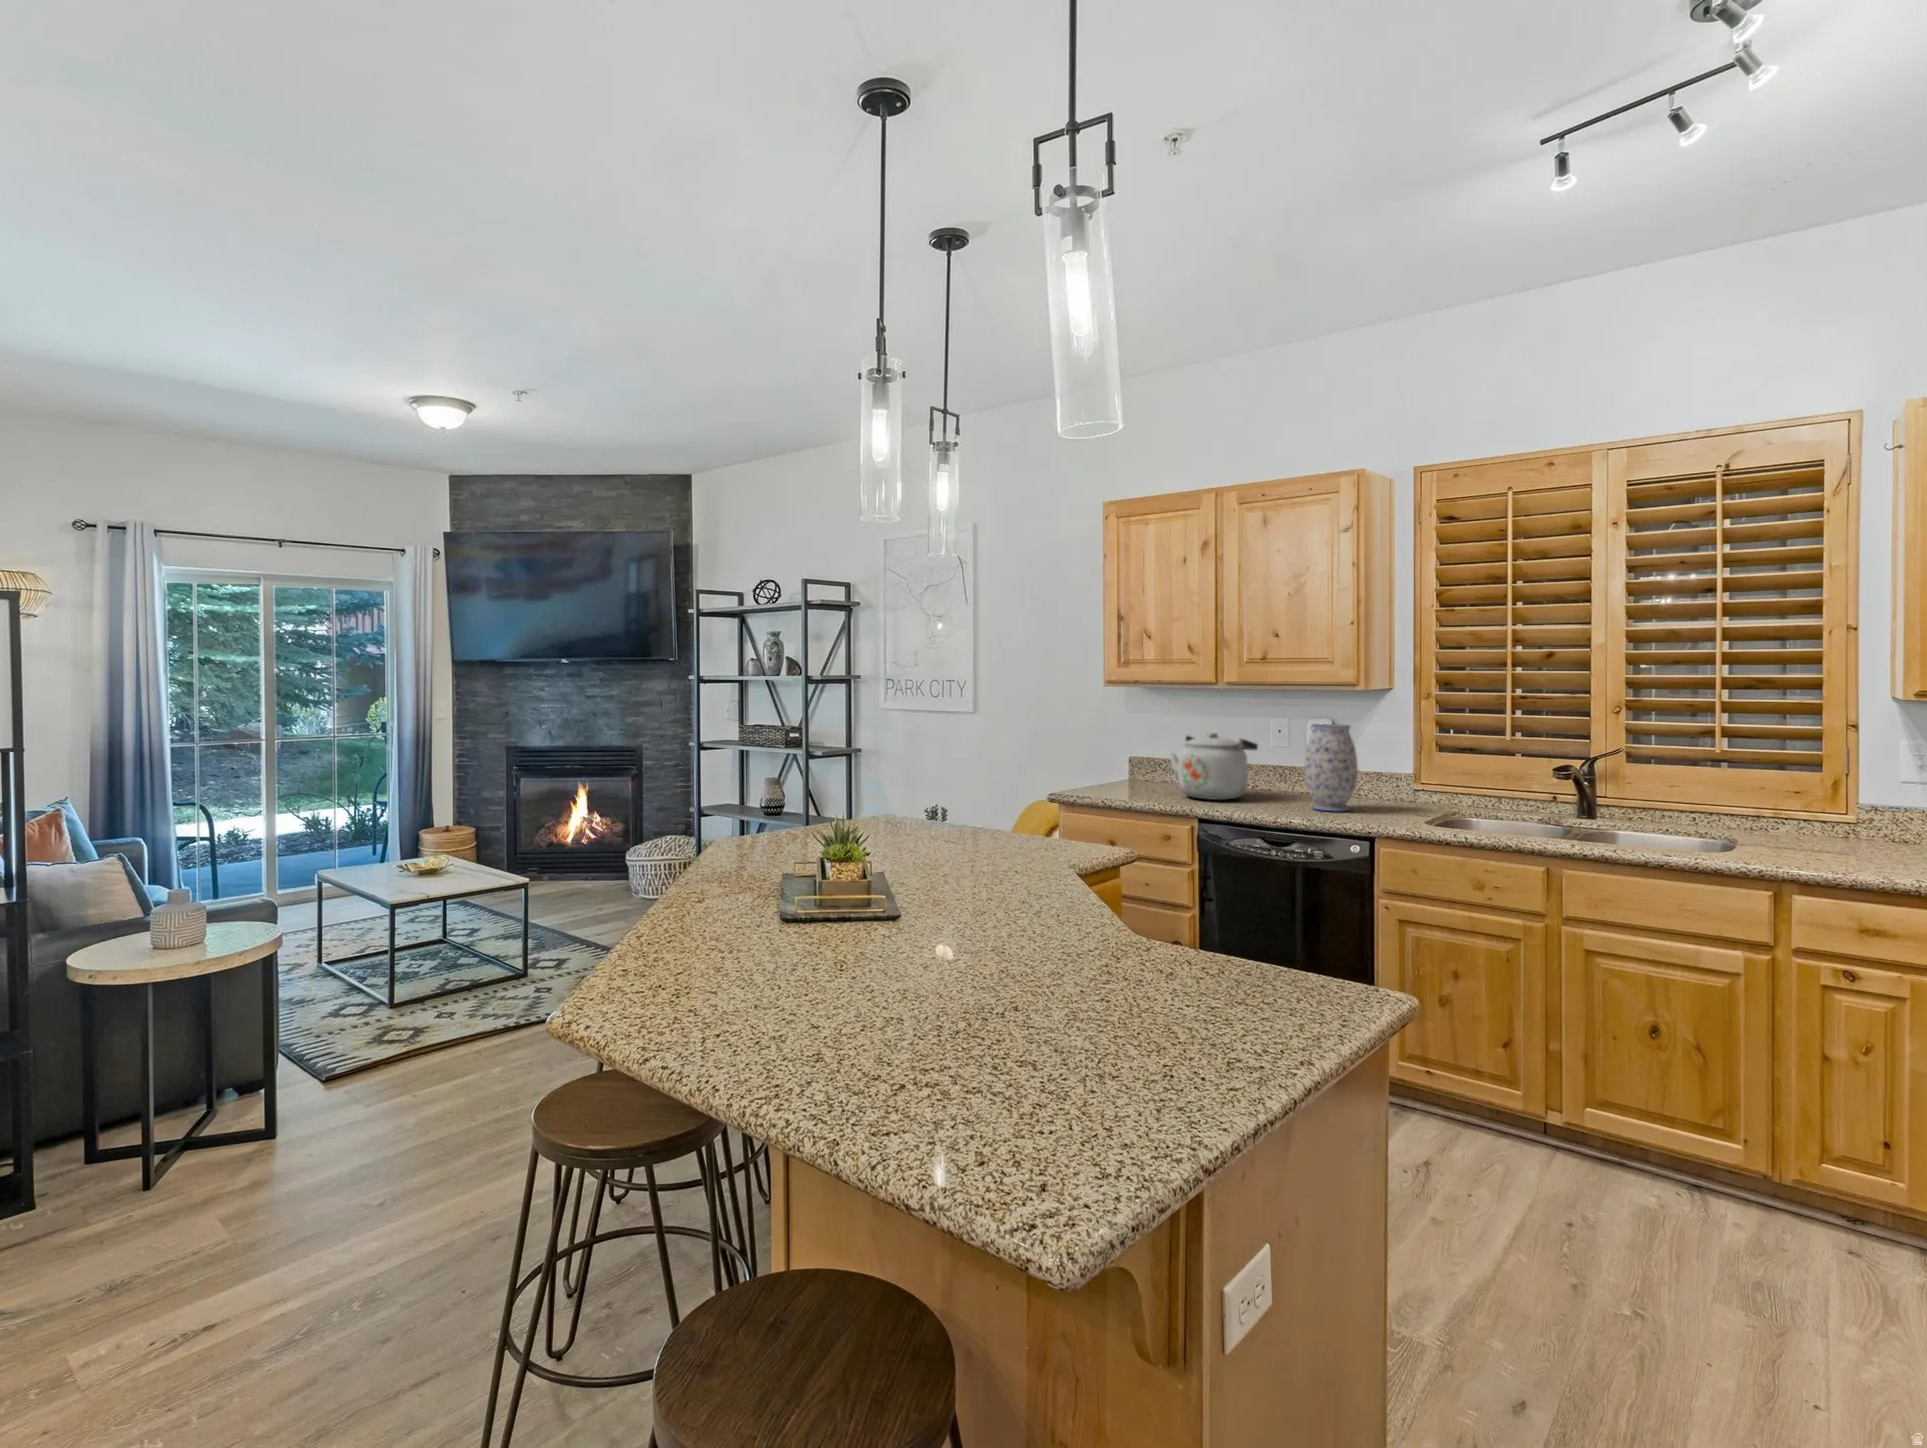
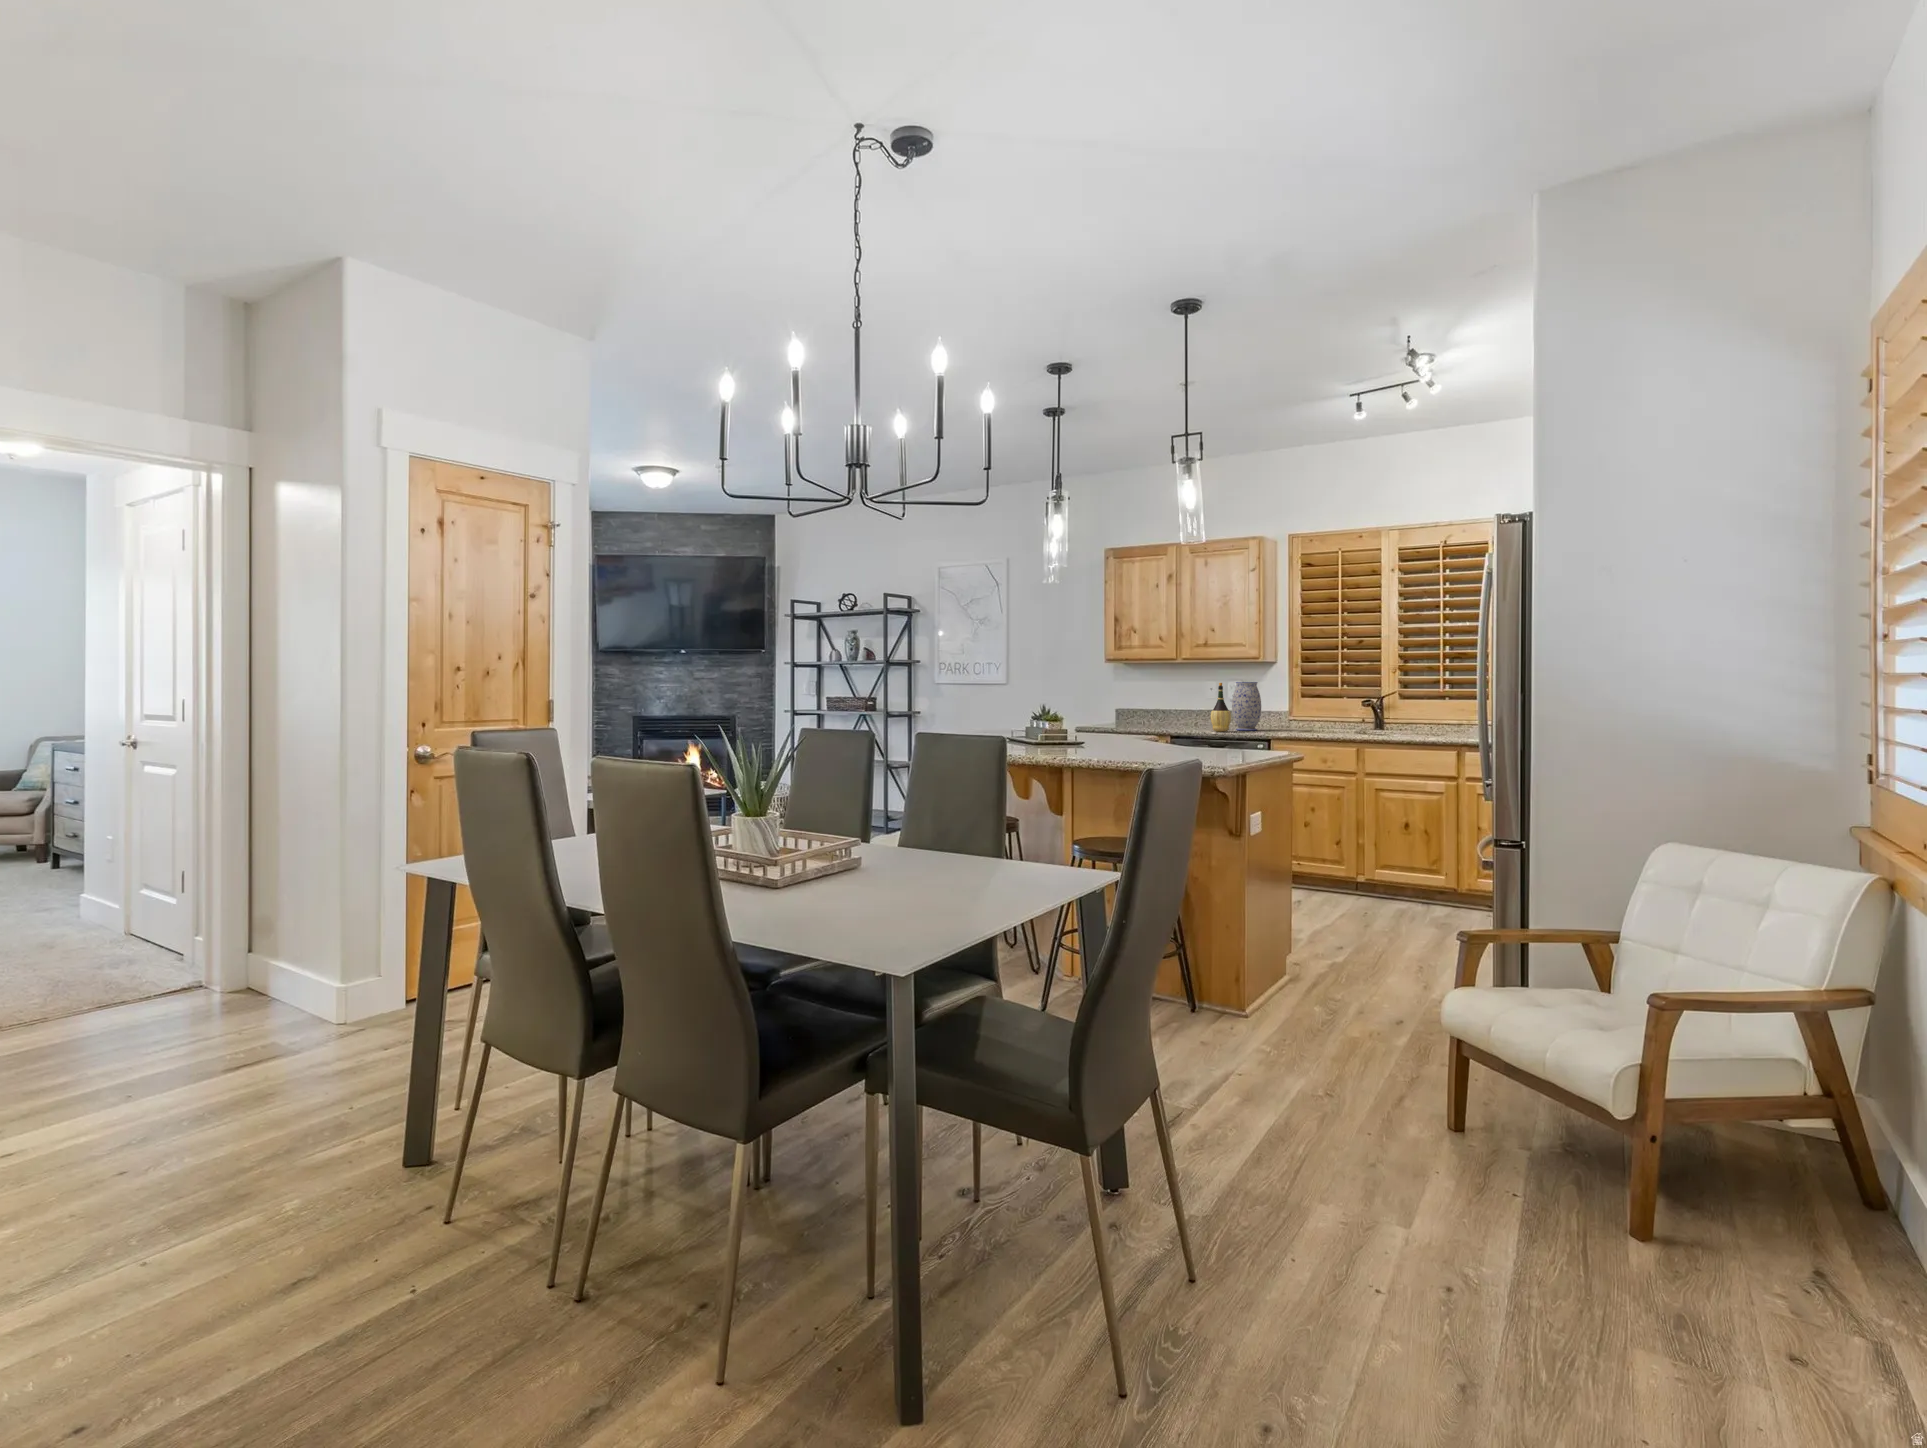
wine bottle: none [1262,728,1300,815] -> present [1211,683,1231,732]
kettle: present [1170,733,1258,800] -> none [1151,689,1203,728]

